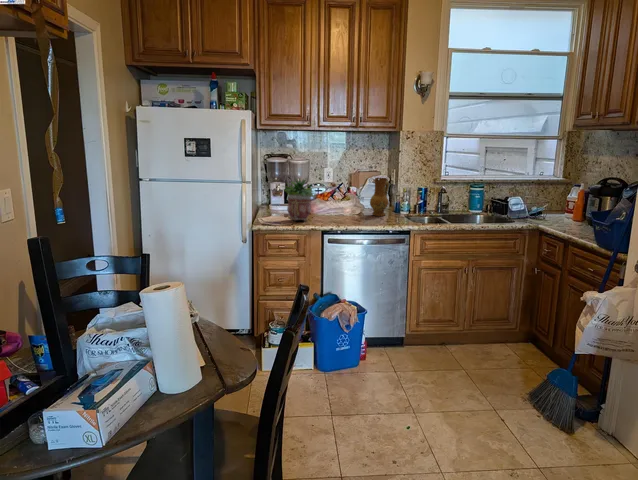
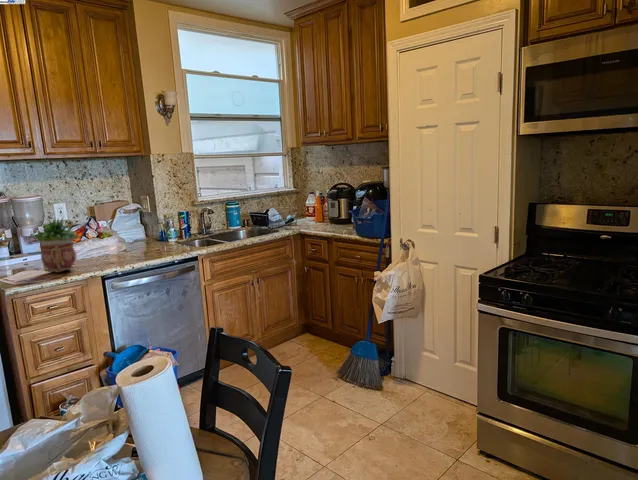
ceramic jug: present [370,178,389,216] -> none [135,206,156,249]

